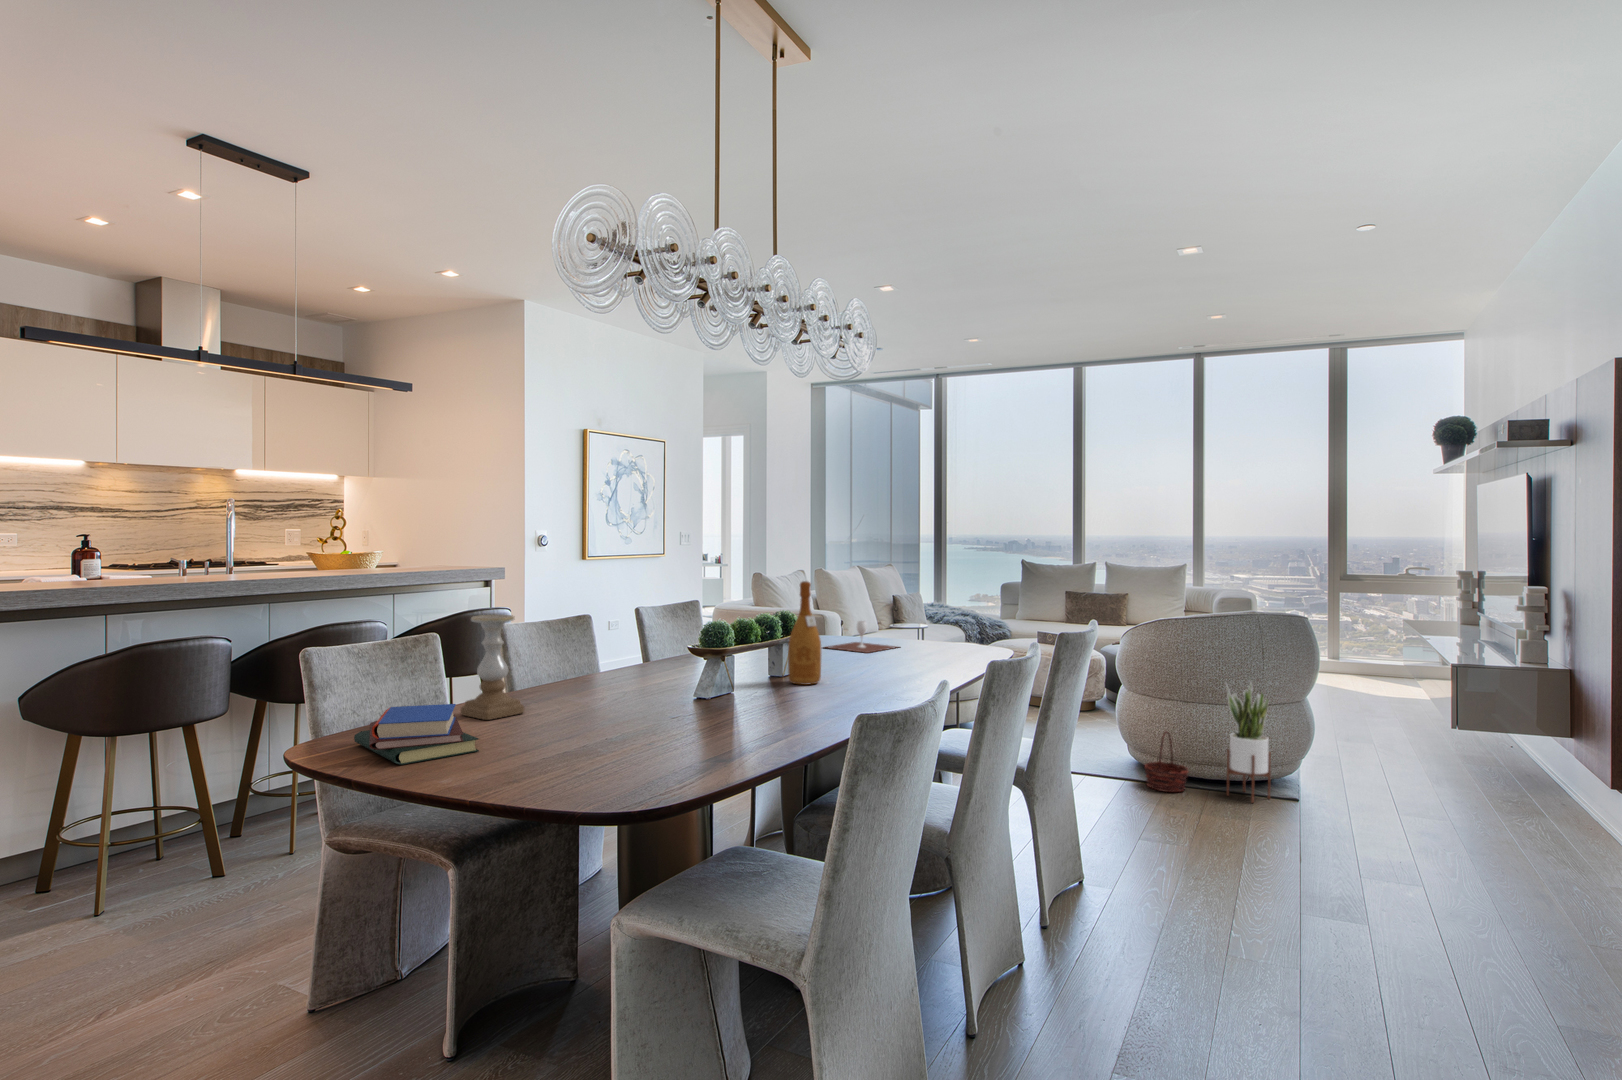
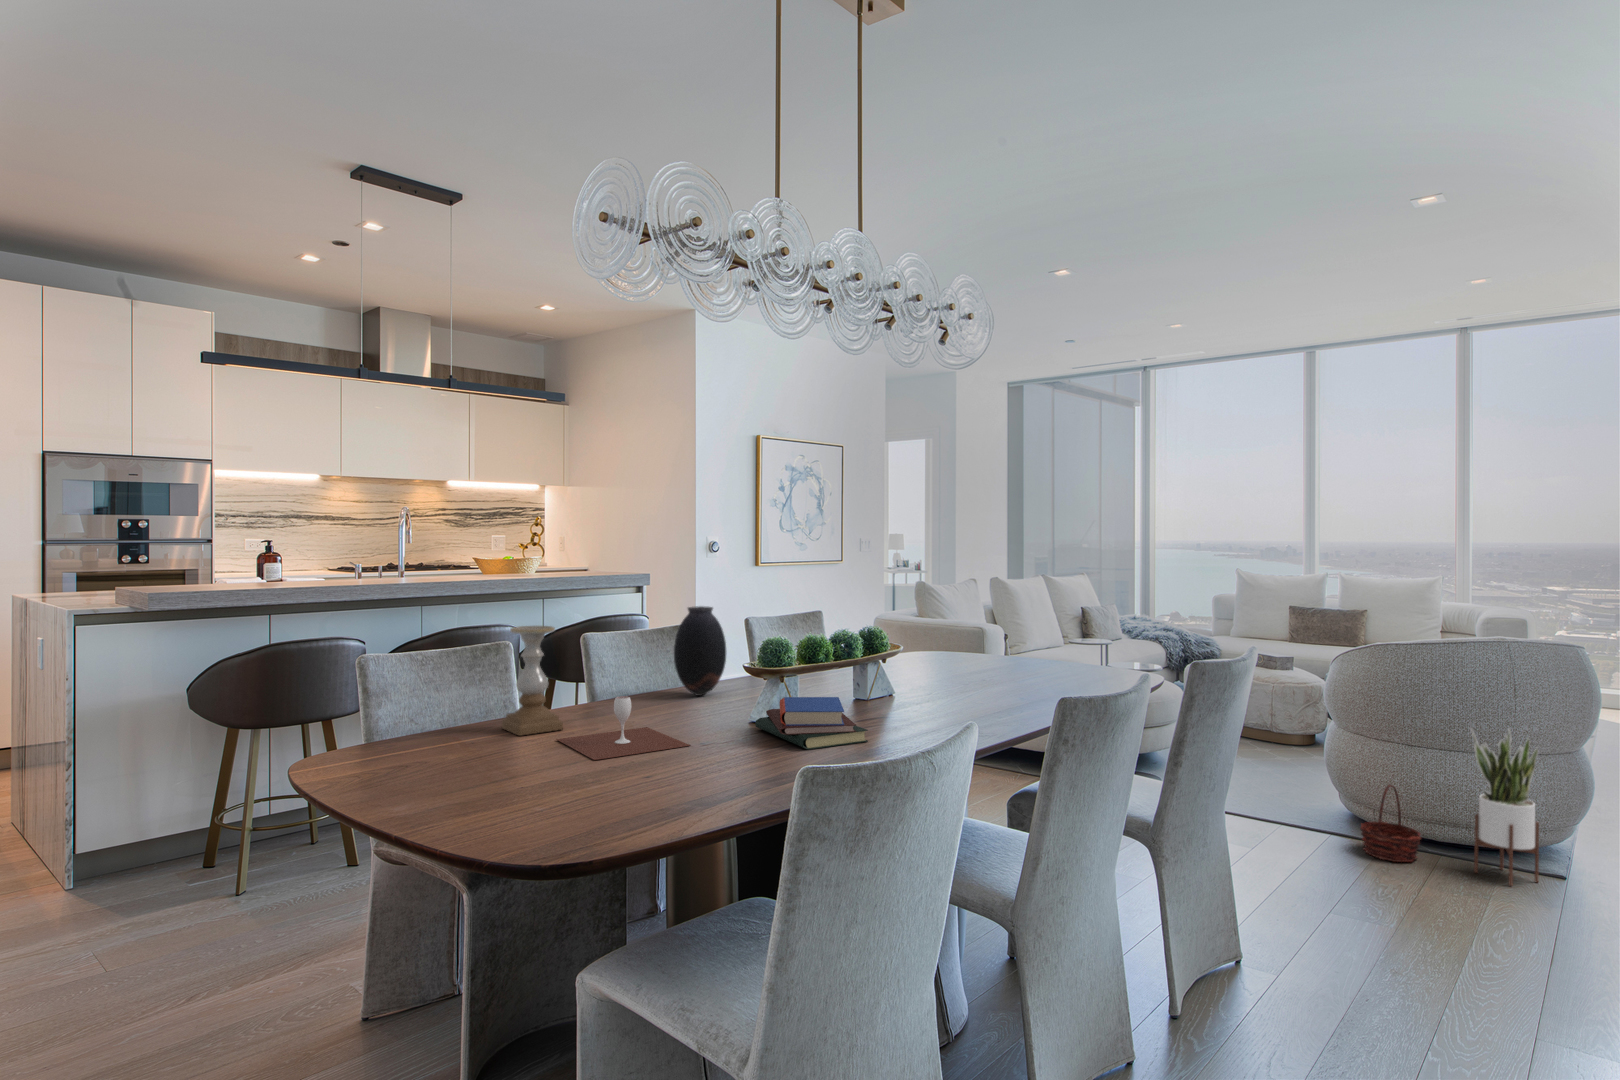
wine bottle: present [788,581,821,685] -> none [867,595,904,711]
vase: none [600,595,650,679] -> present [674,606,726,696]
wine glass: present [826,621,897,653] -> present [557,696,690,760]
book: present [354,704,479,765] -> present [755,697,868,749]

